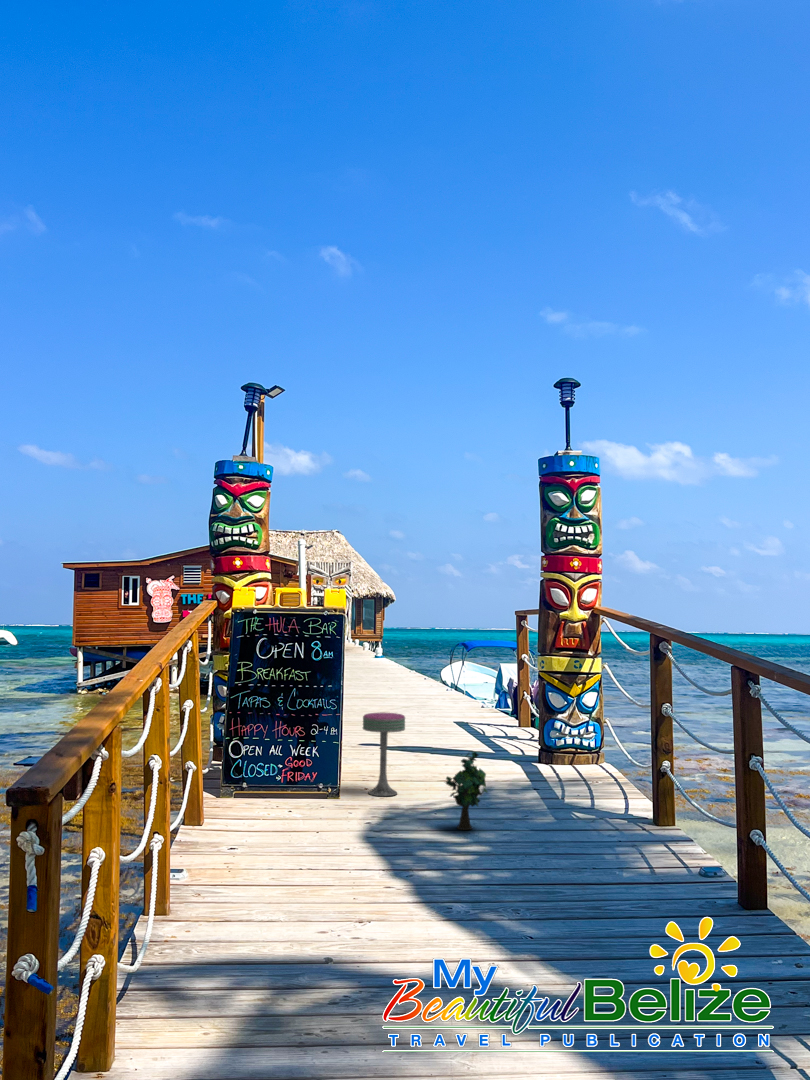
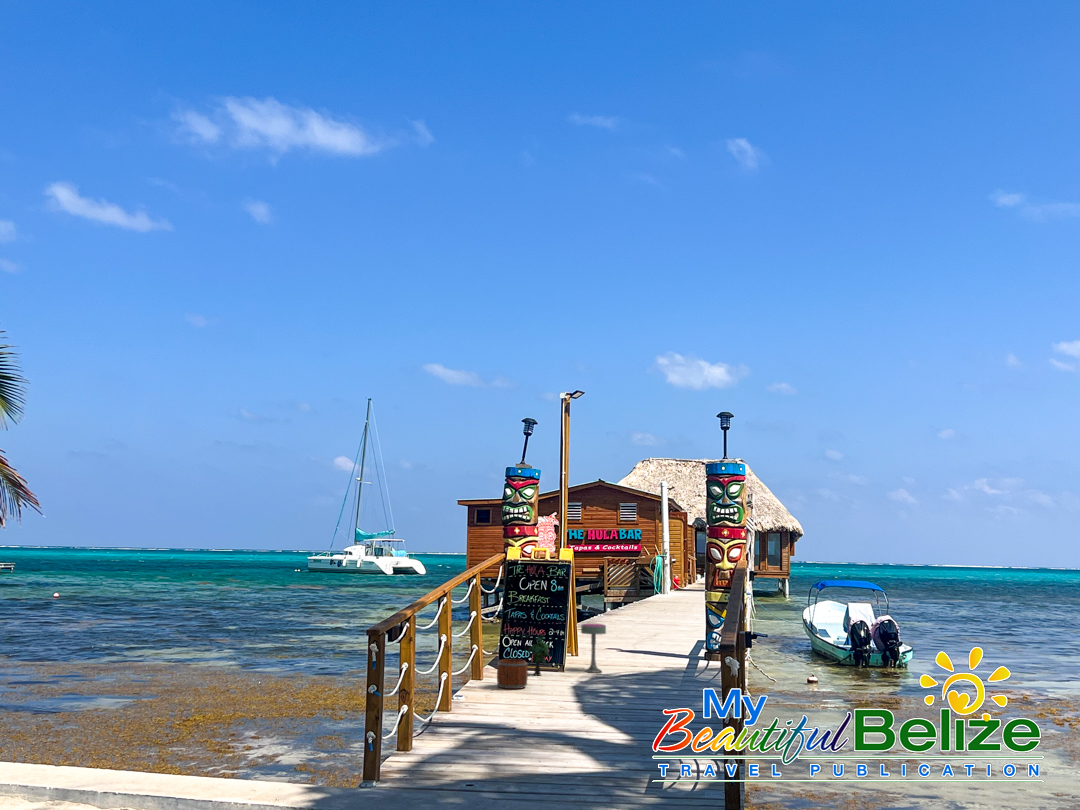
decorative plant: present [446,752,487,830] -> present [527,634,549,676]
bucket: none [221,791,281,852] -> present [497,659,528,689]

